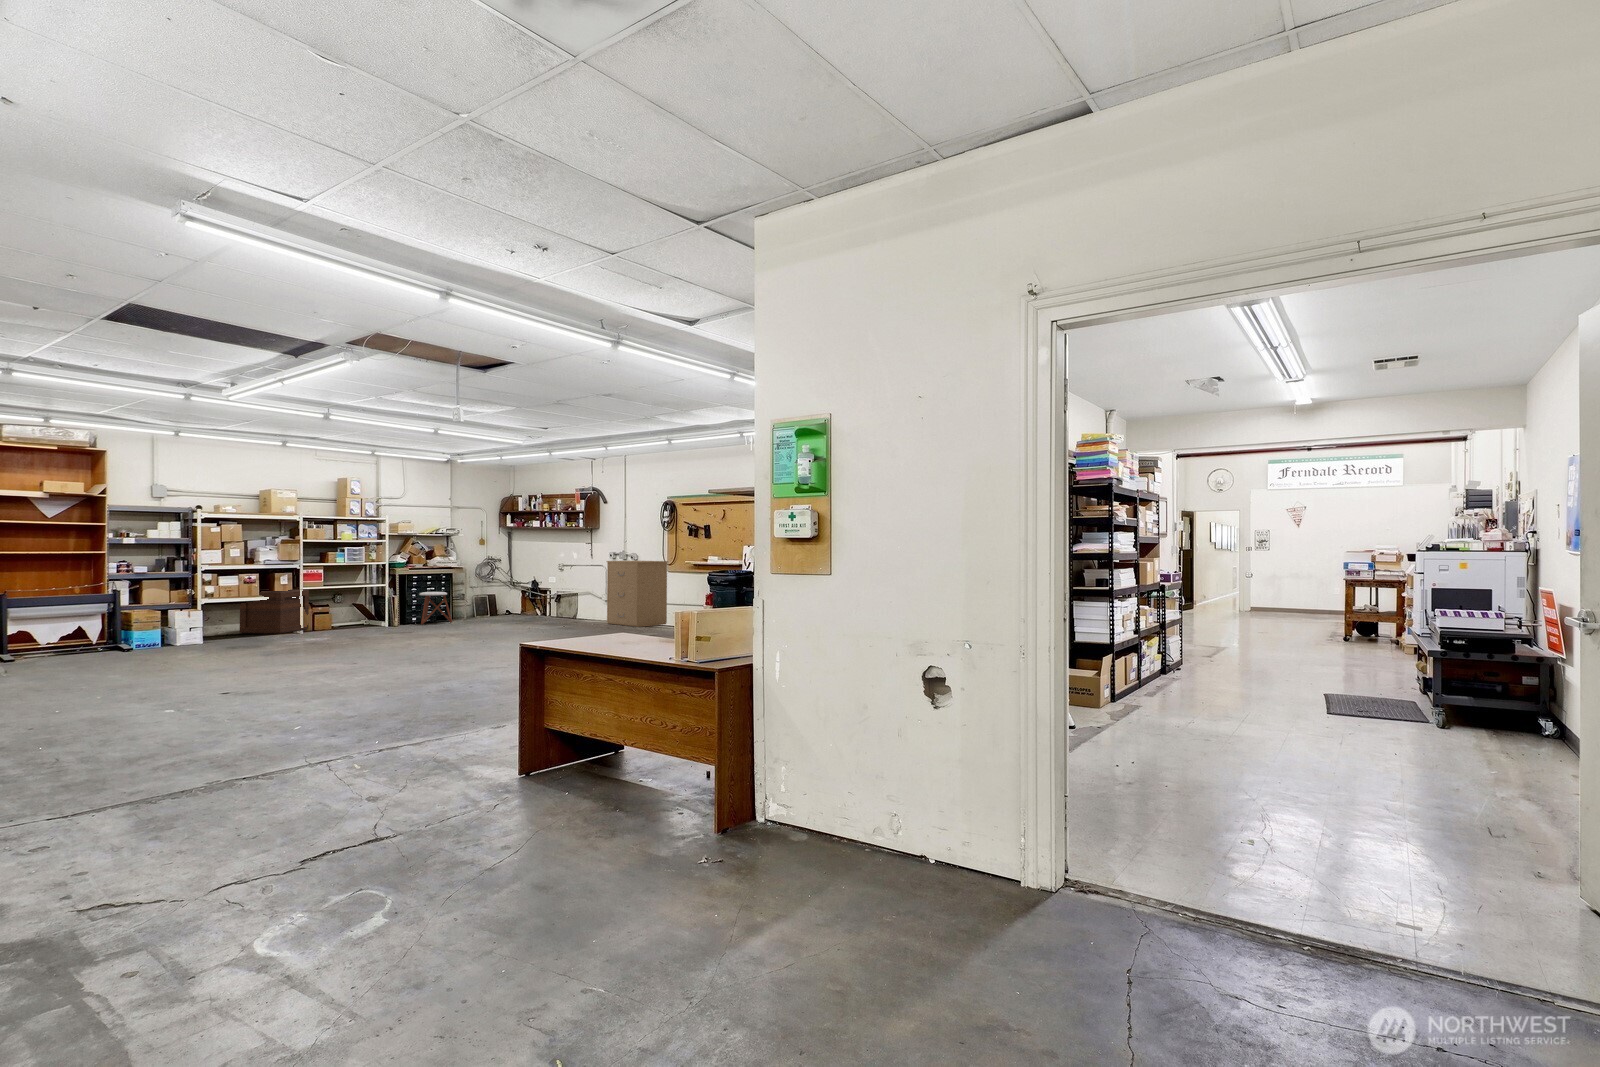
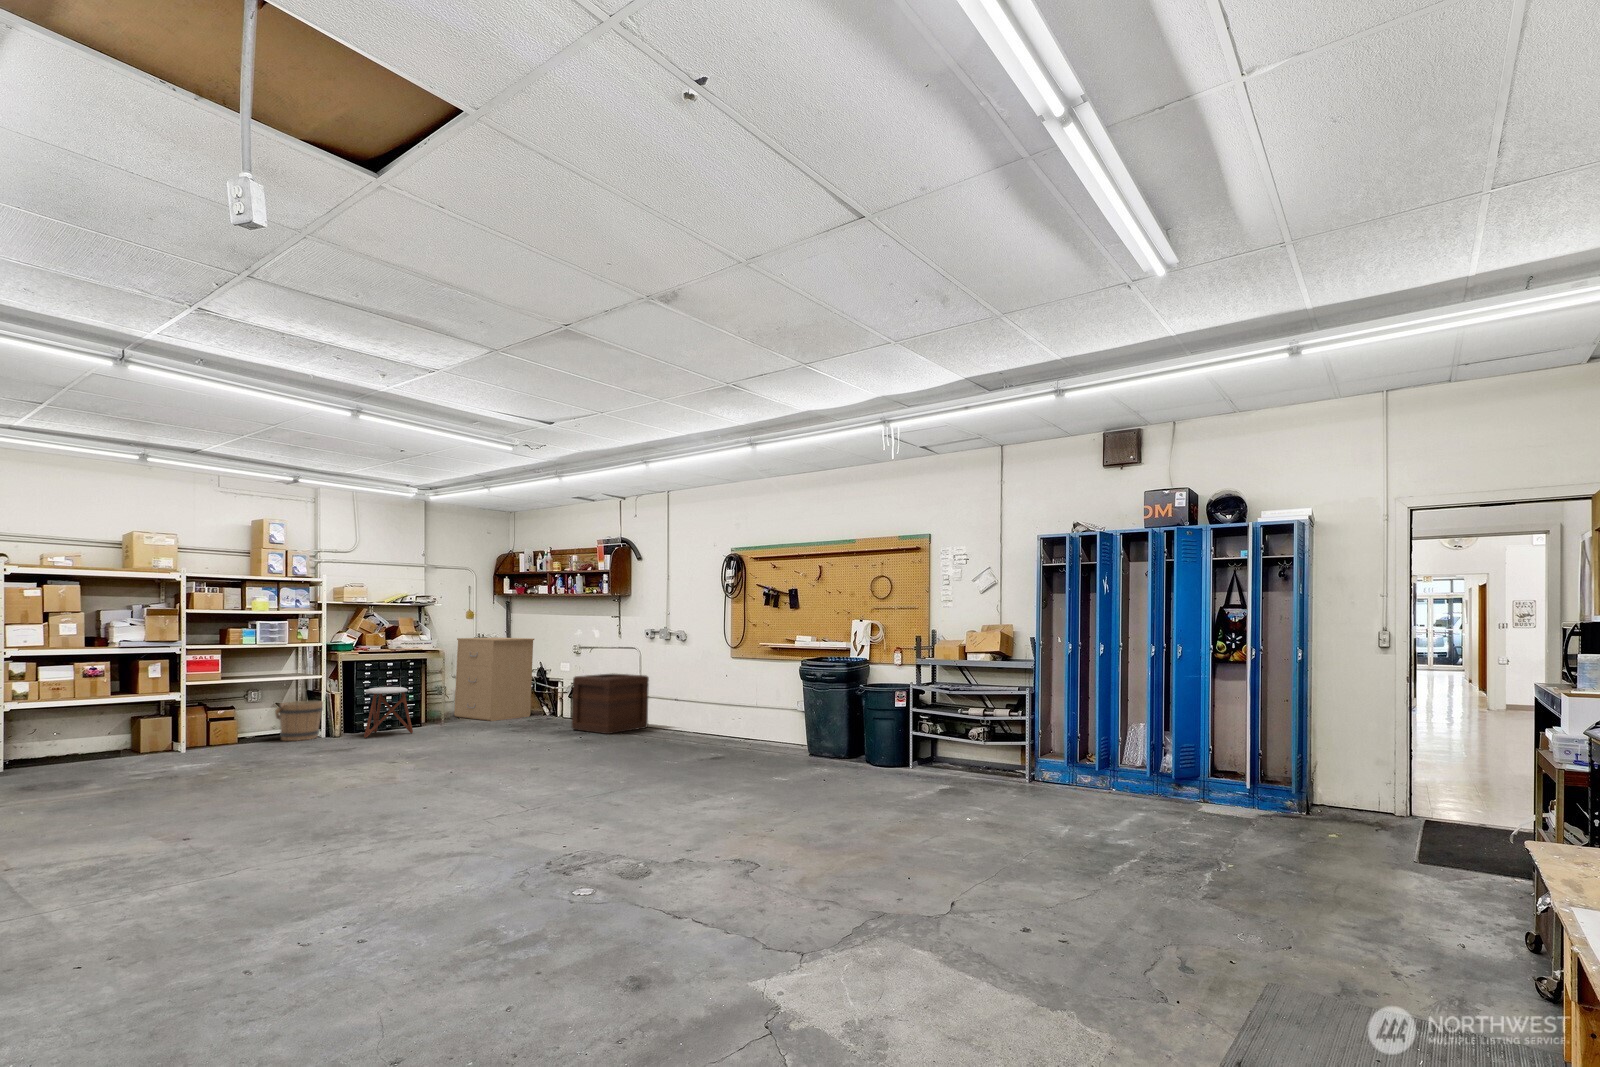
filing cabinet: present [607,561,668,627] -> present [454,637,534,721]
wooden crate: present [240,589,309,634] -> present [572,673,649,734]
bucket: none [360,601,391,626] -> present [275,701,323,741]

